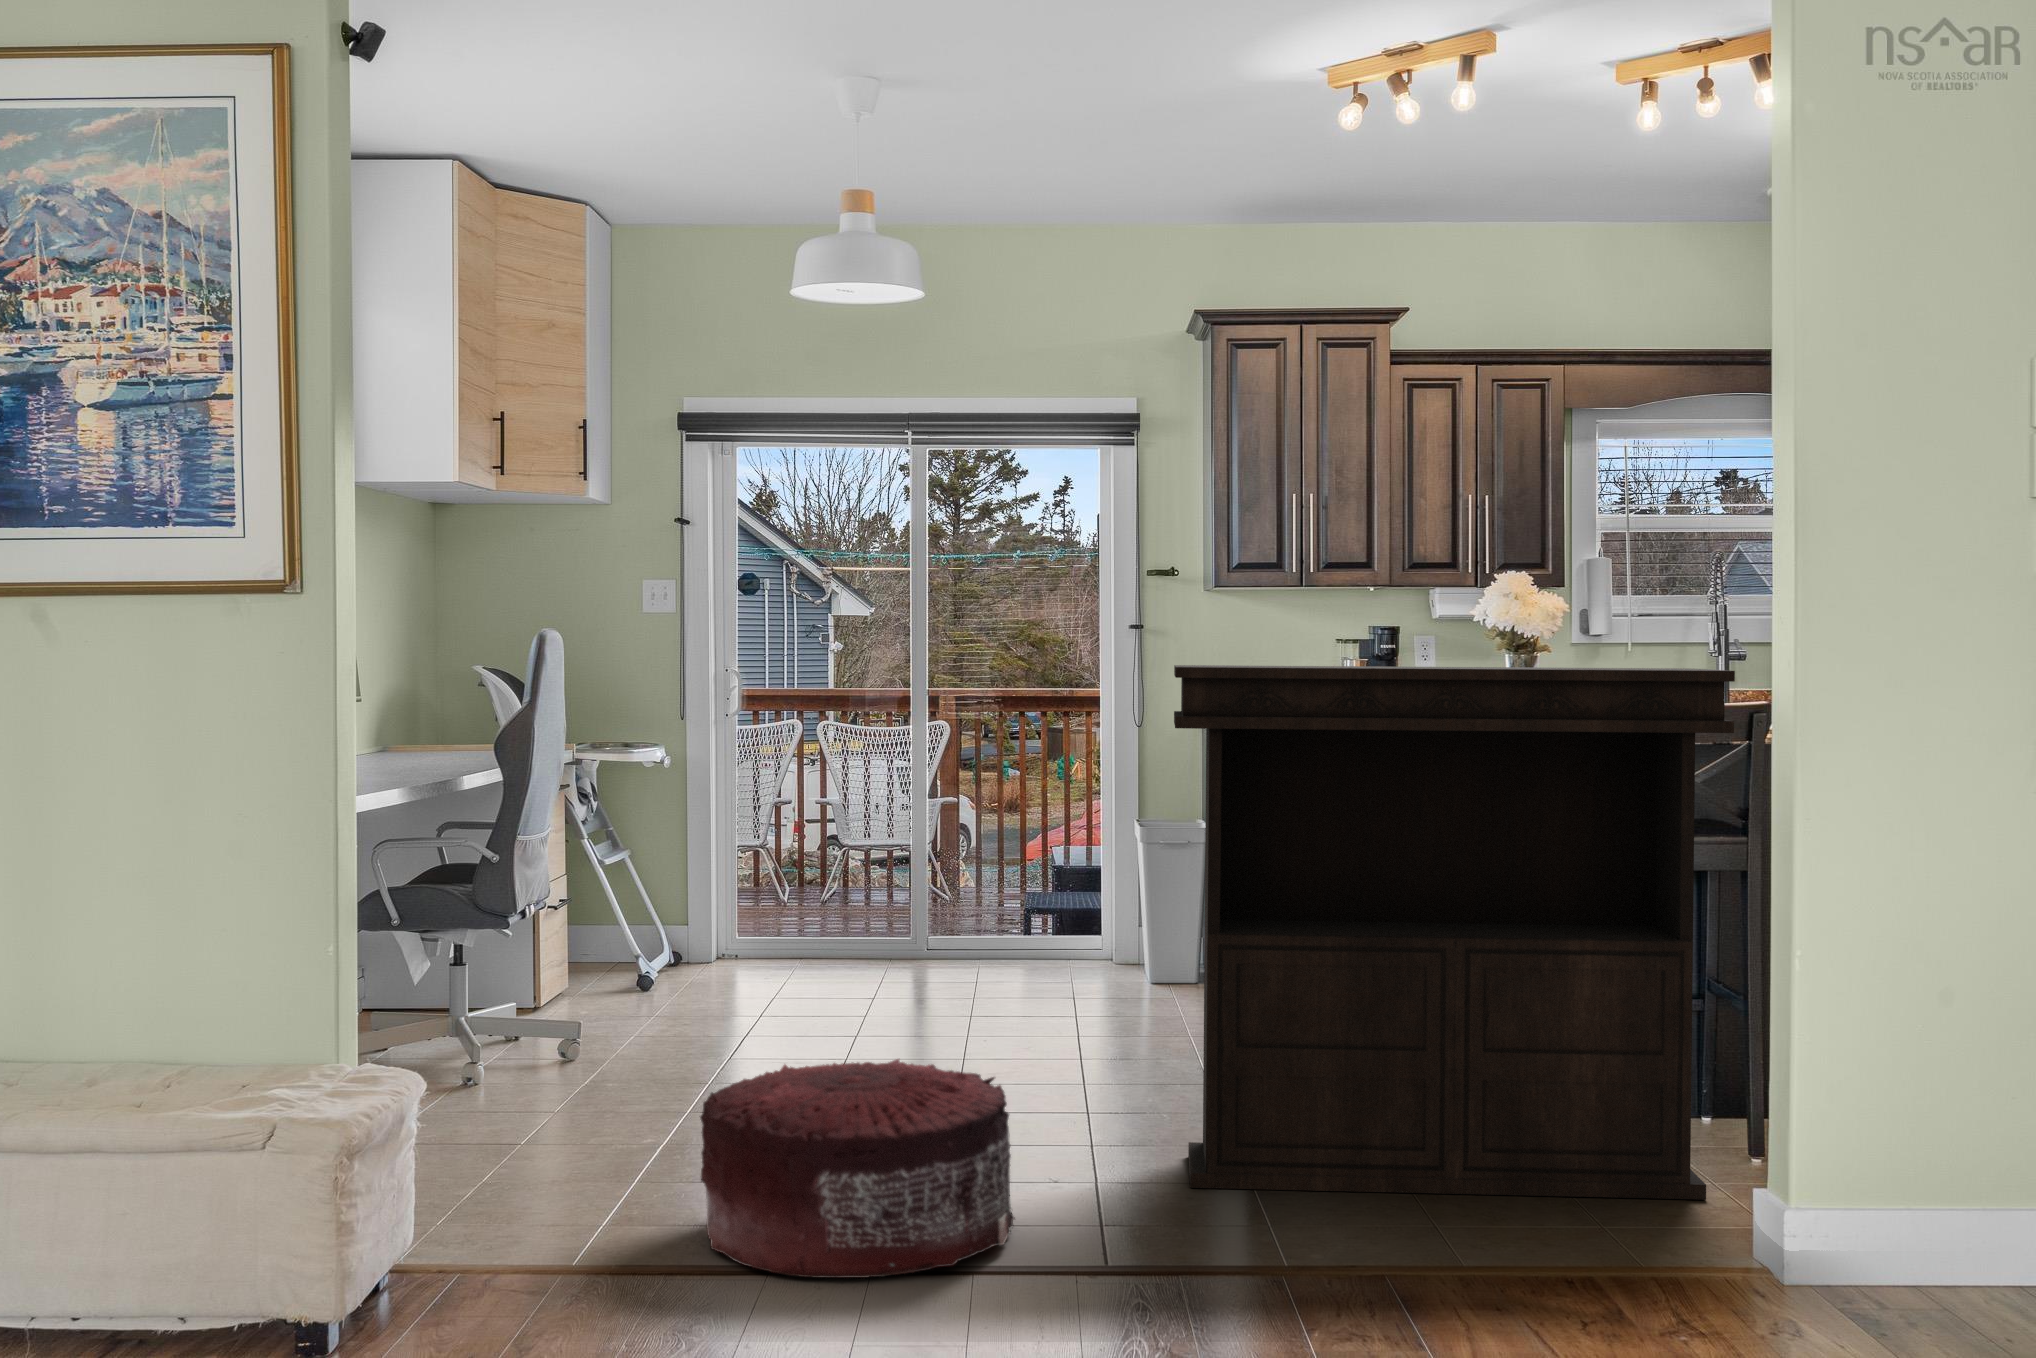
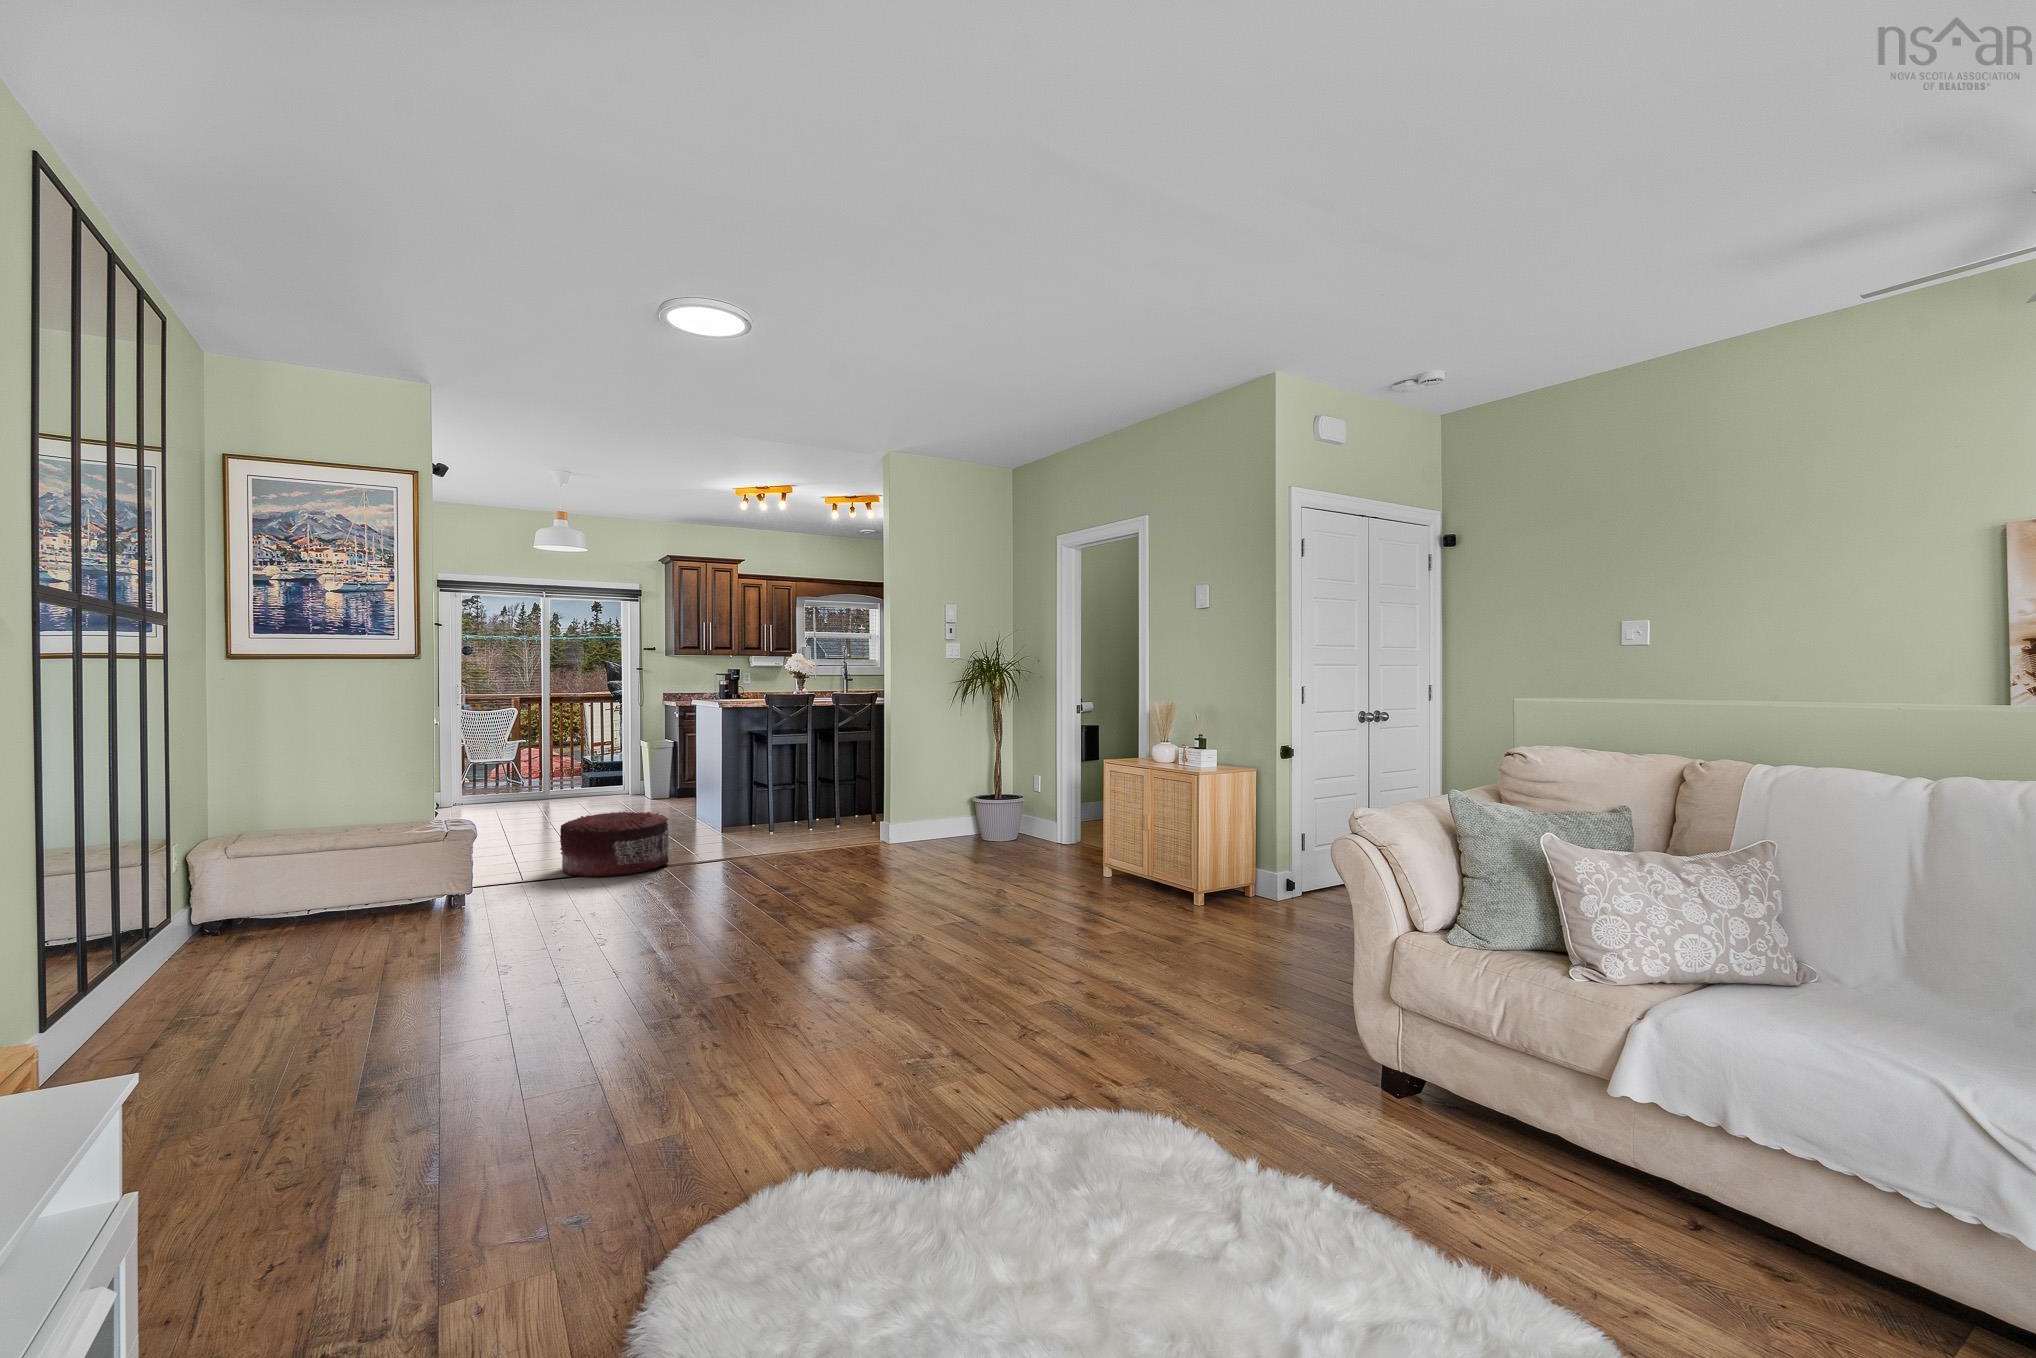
console table: present [1174,665,1735,1200] -> none [702,681,876,846]

